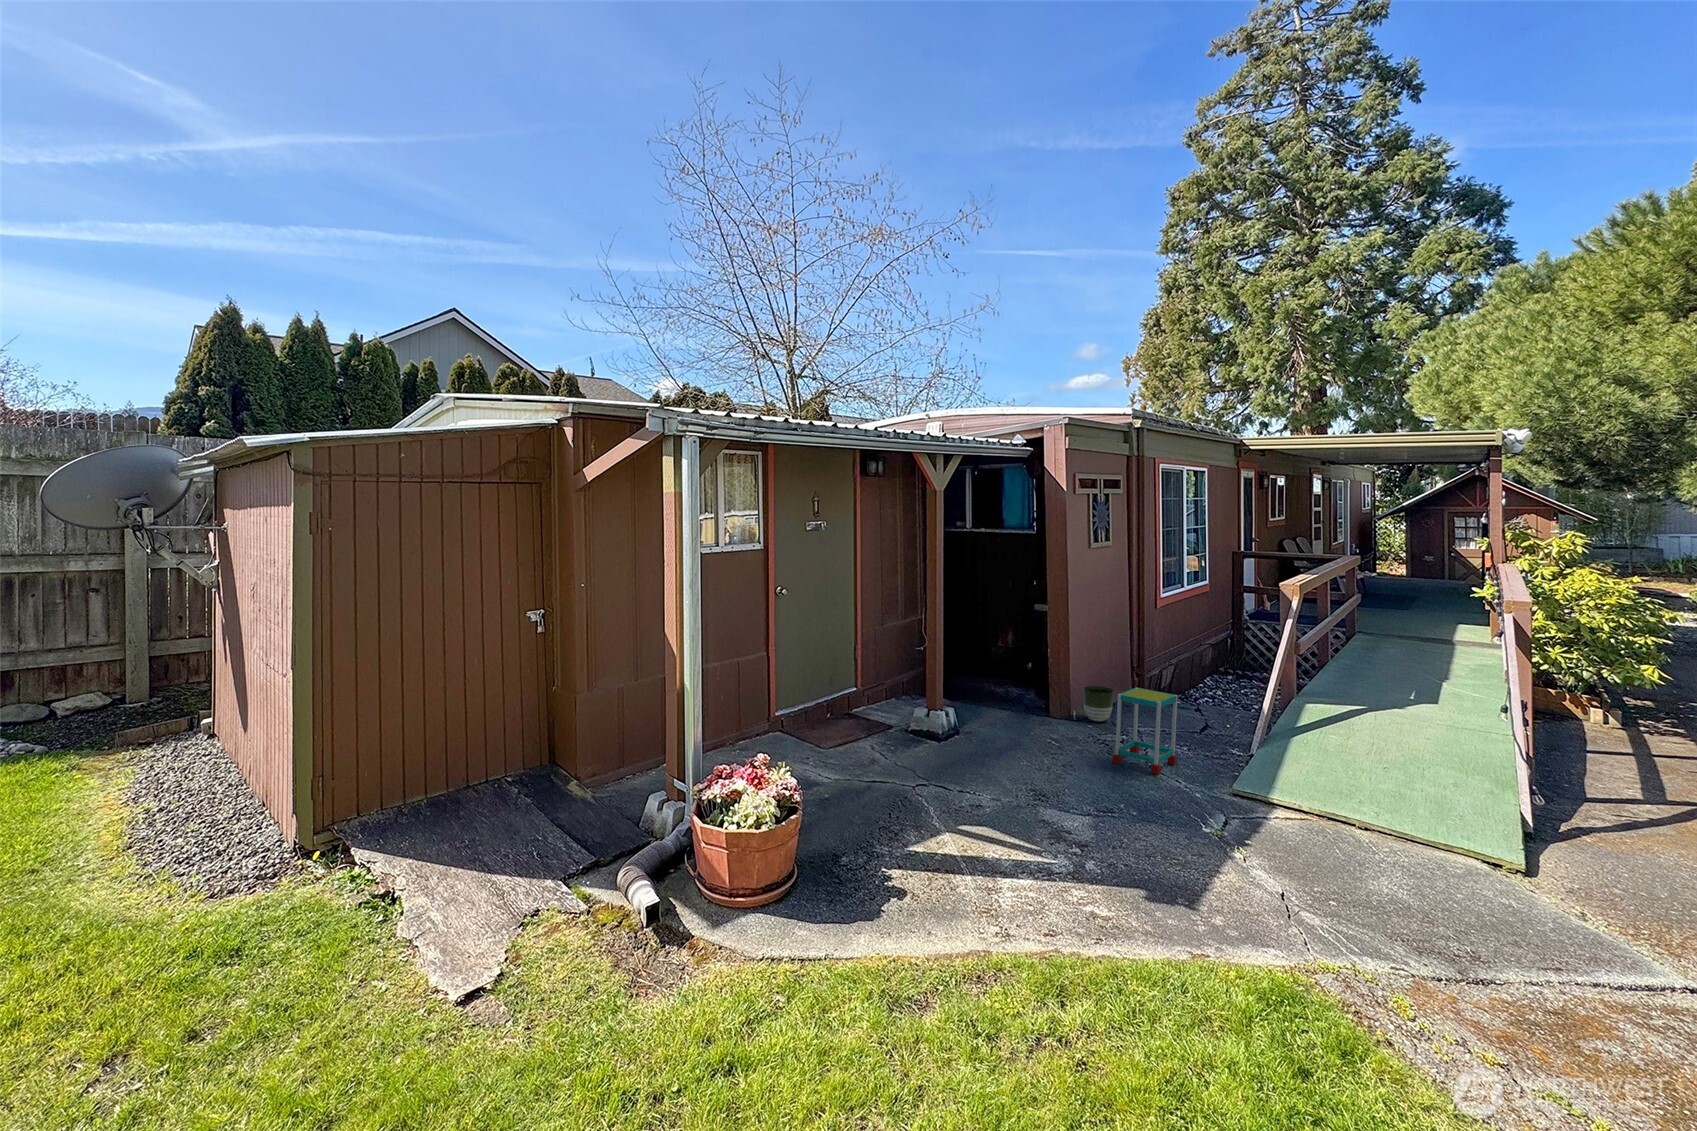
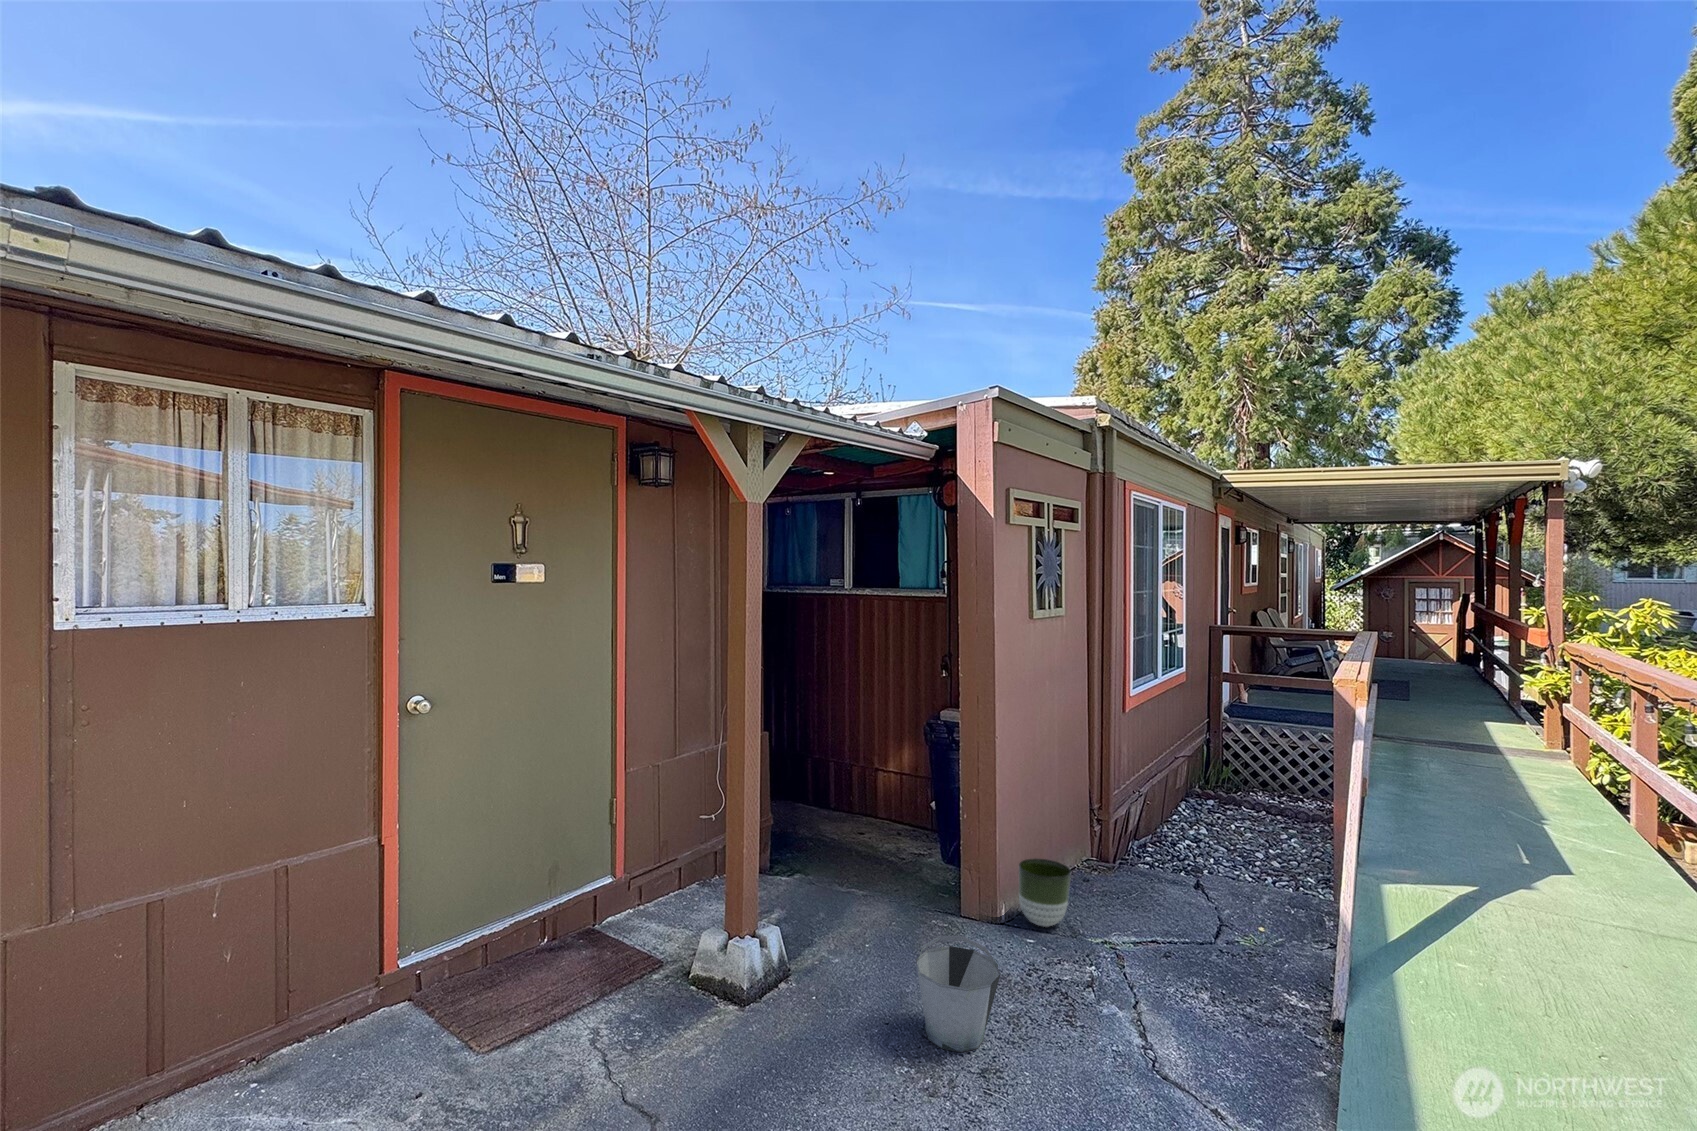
side table: present [1112,687,1178,775] -> none [1081,890,1207,1098]
bucket: none [1028,710,1071,760] -> present [916,936,1001,1052]

